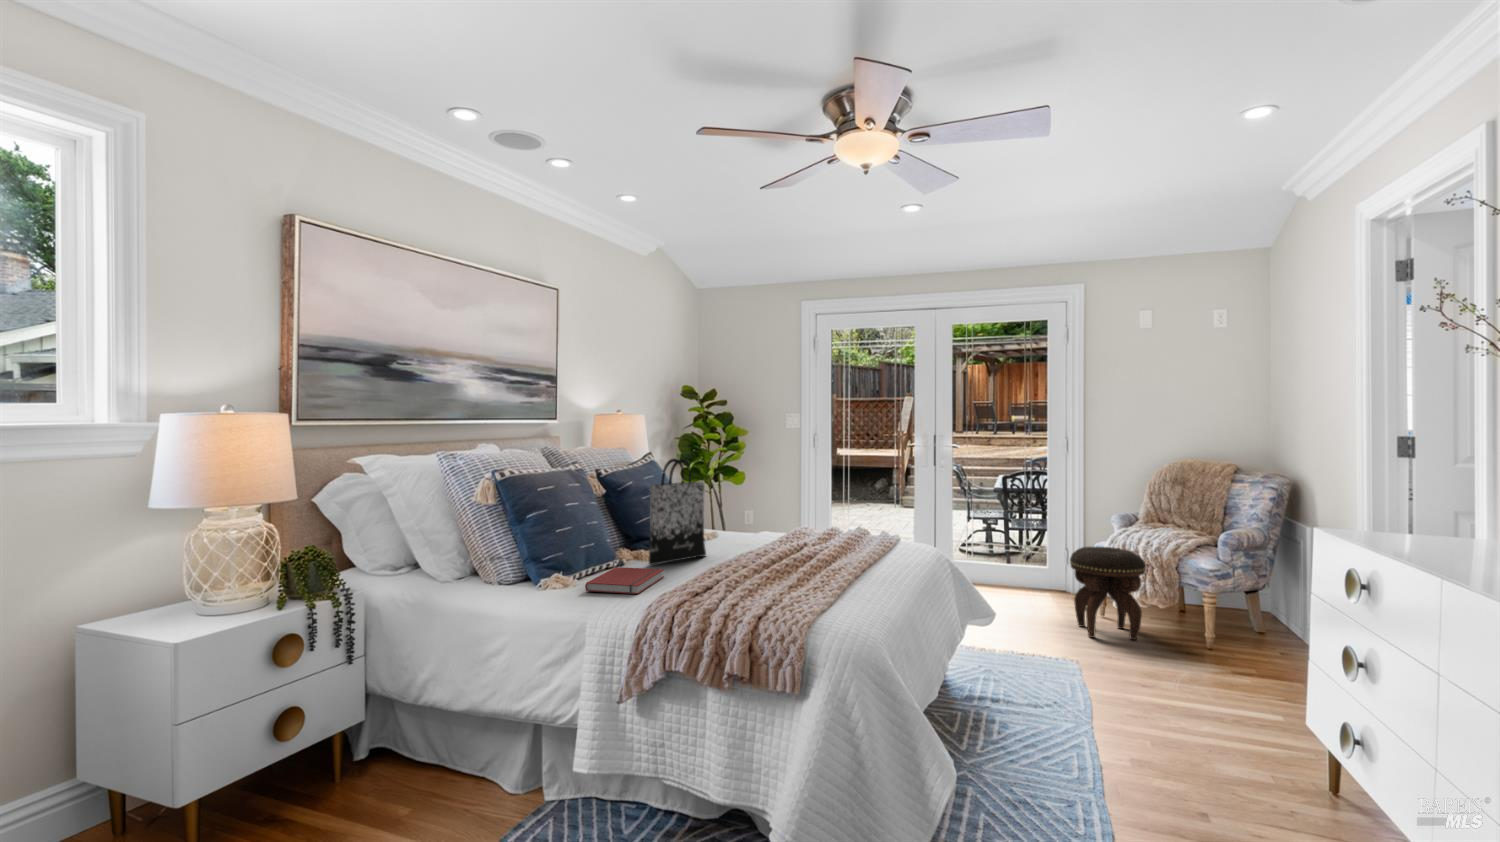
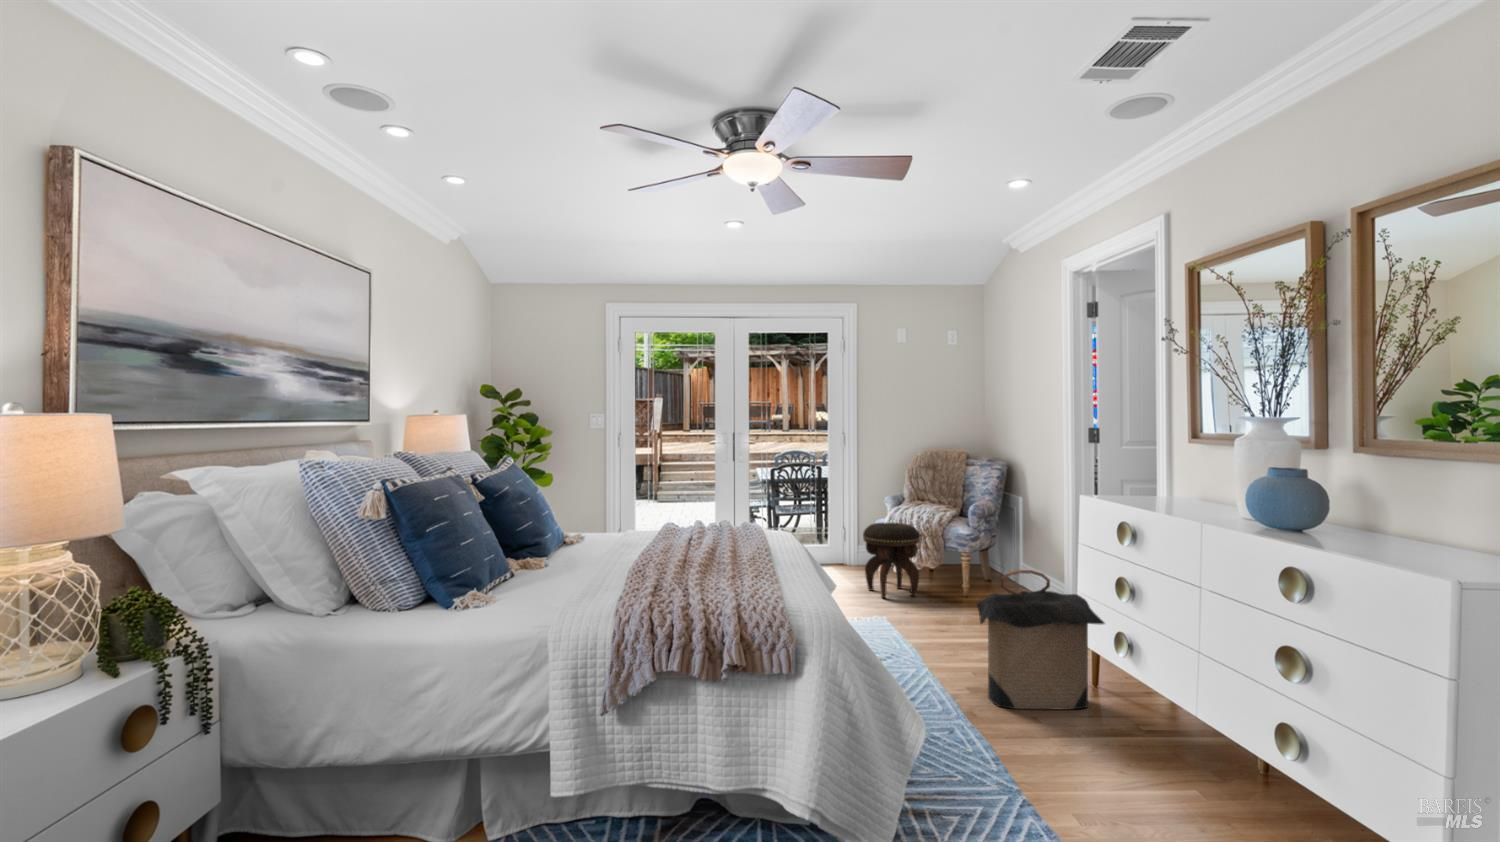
tote bag: present [649,459,706,565] -> none [551,460,599,572]
book: present [585,567,664,594] -> none [520,574,584,605]
laundry hamper: none [1138,618,1319,814] -> present [976,570,1104,710]

